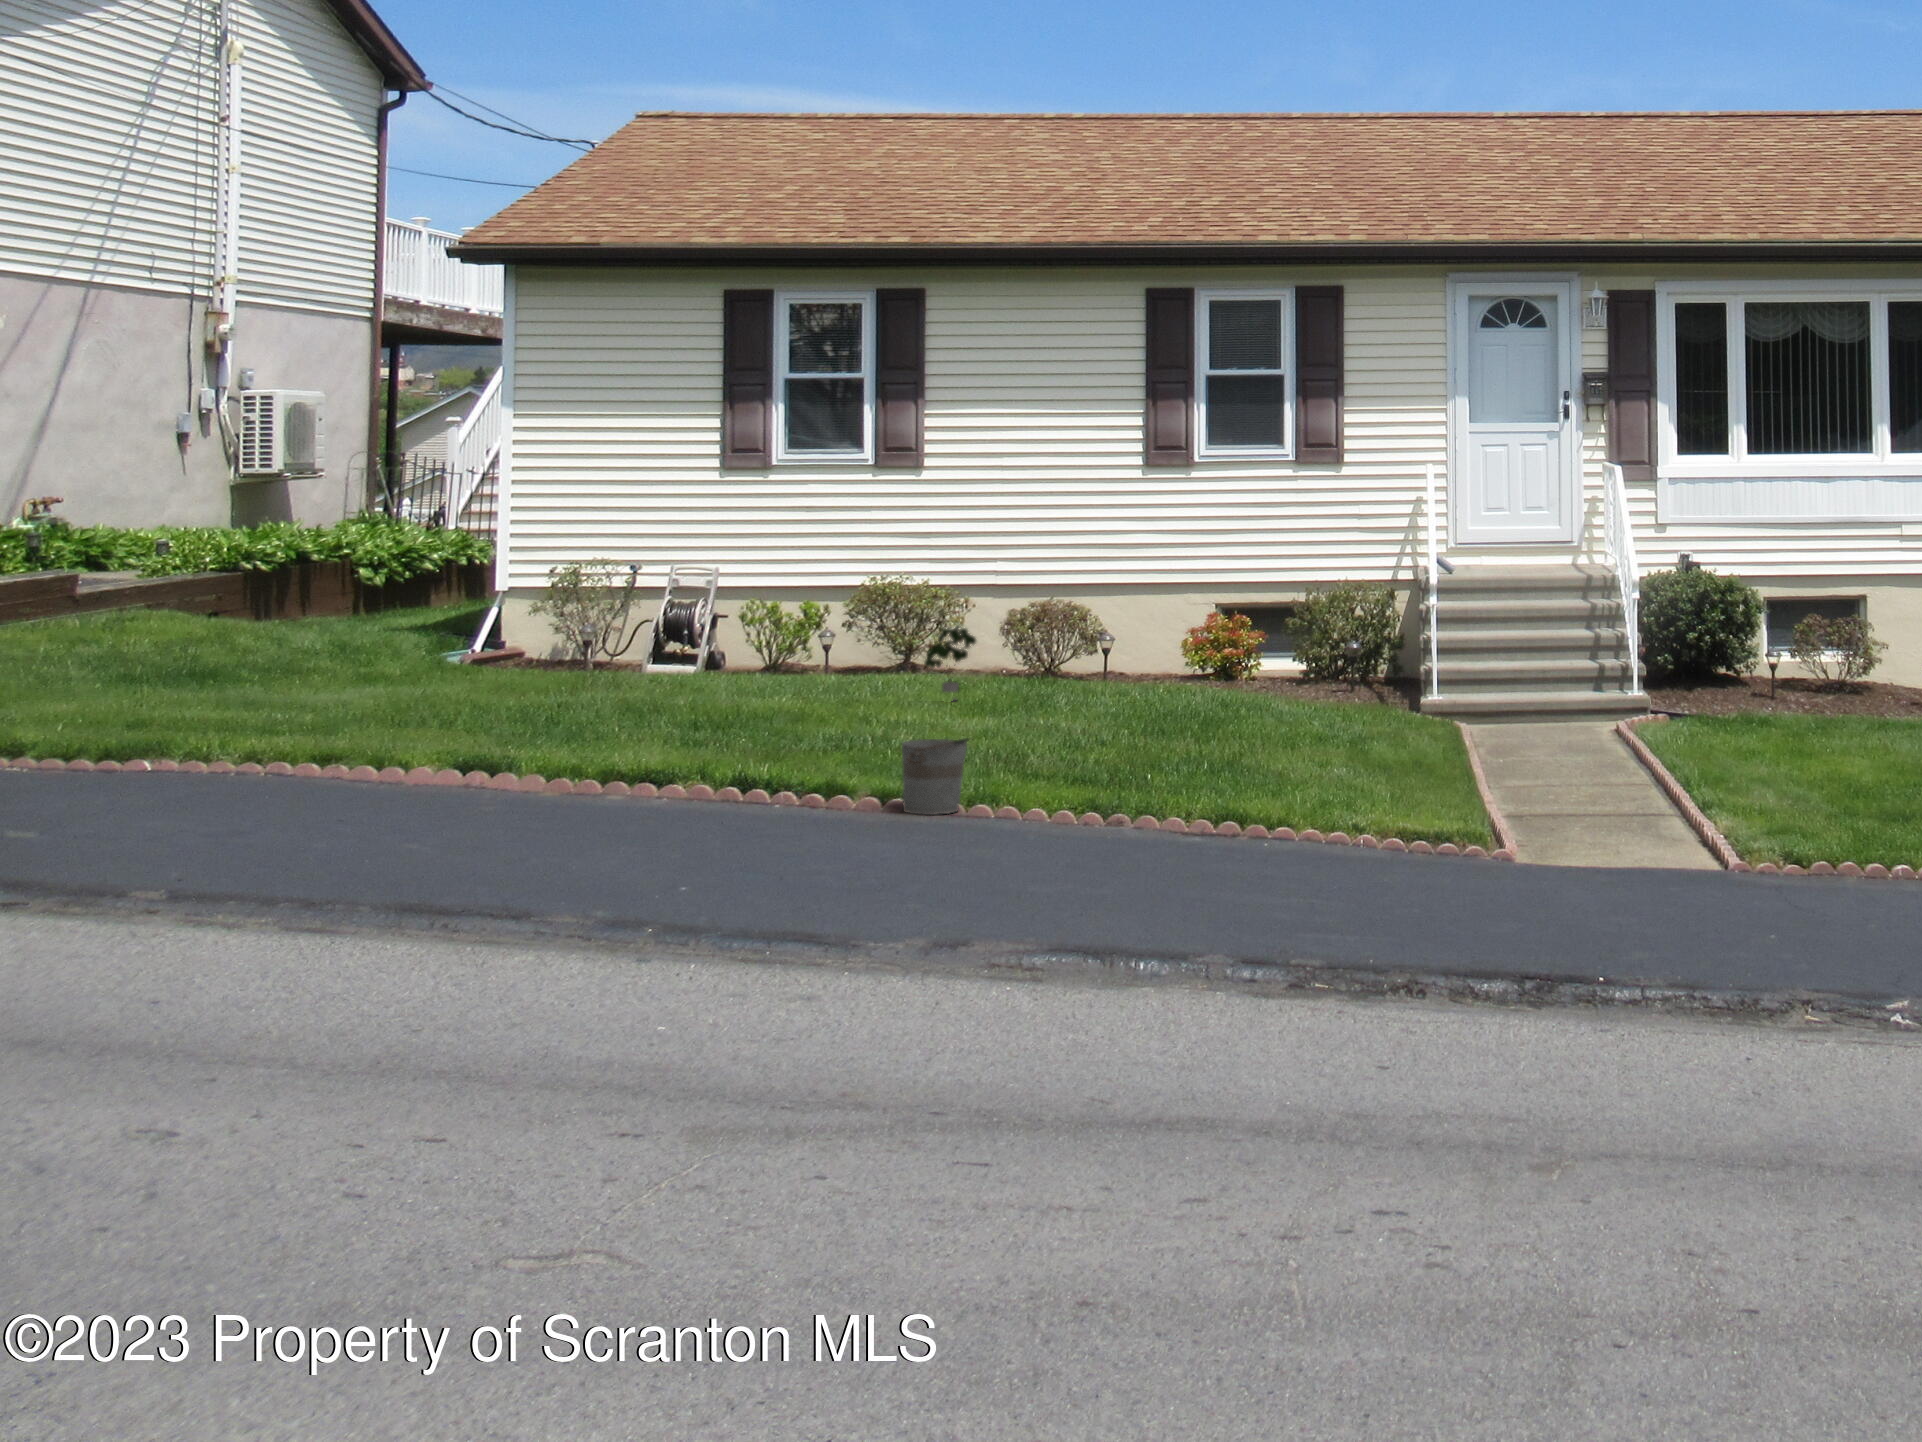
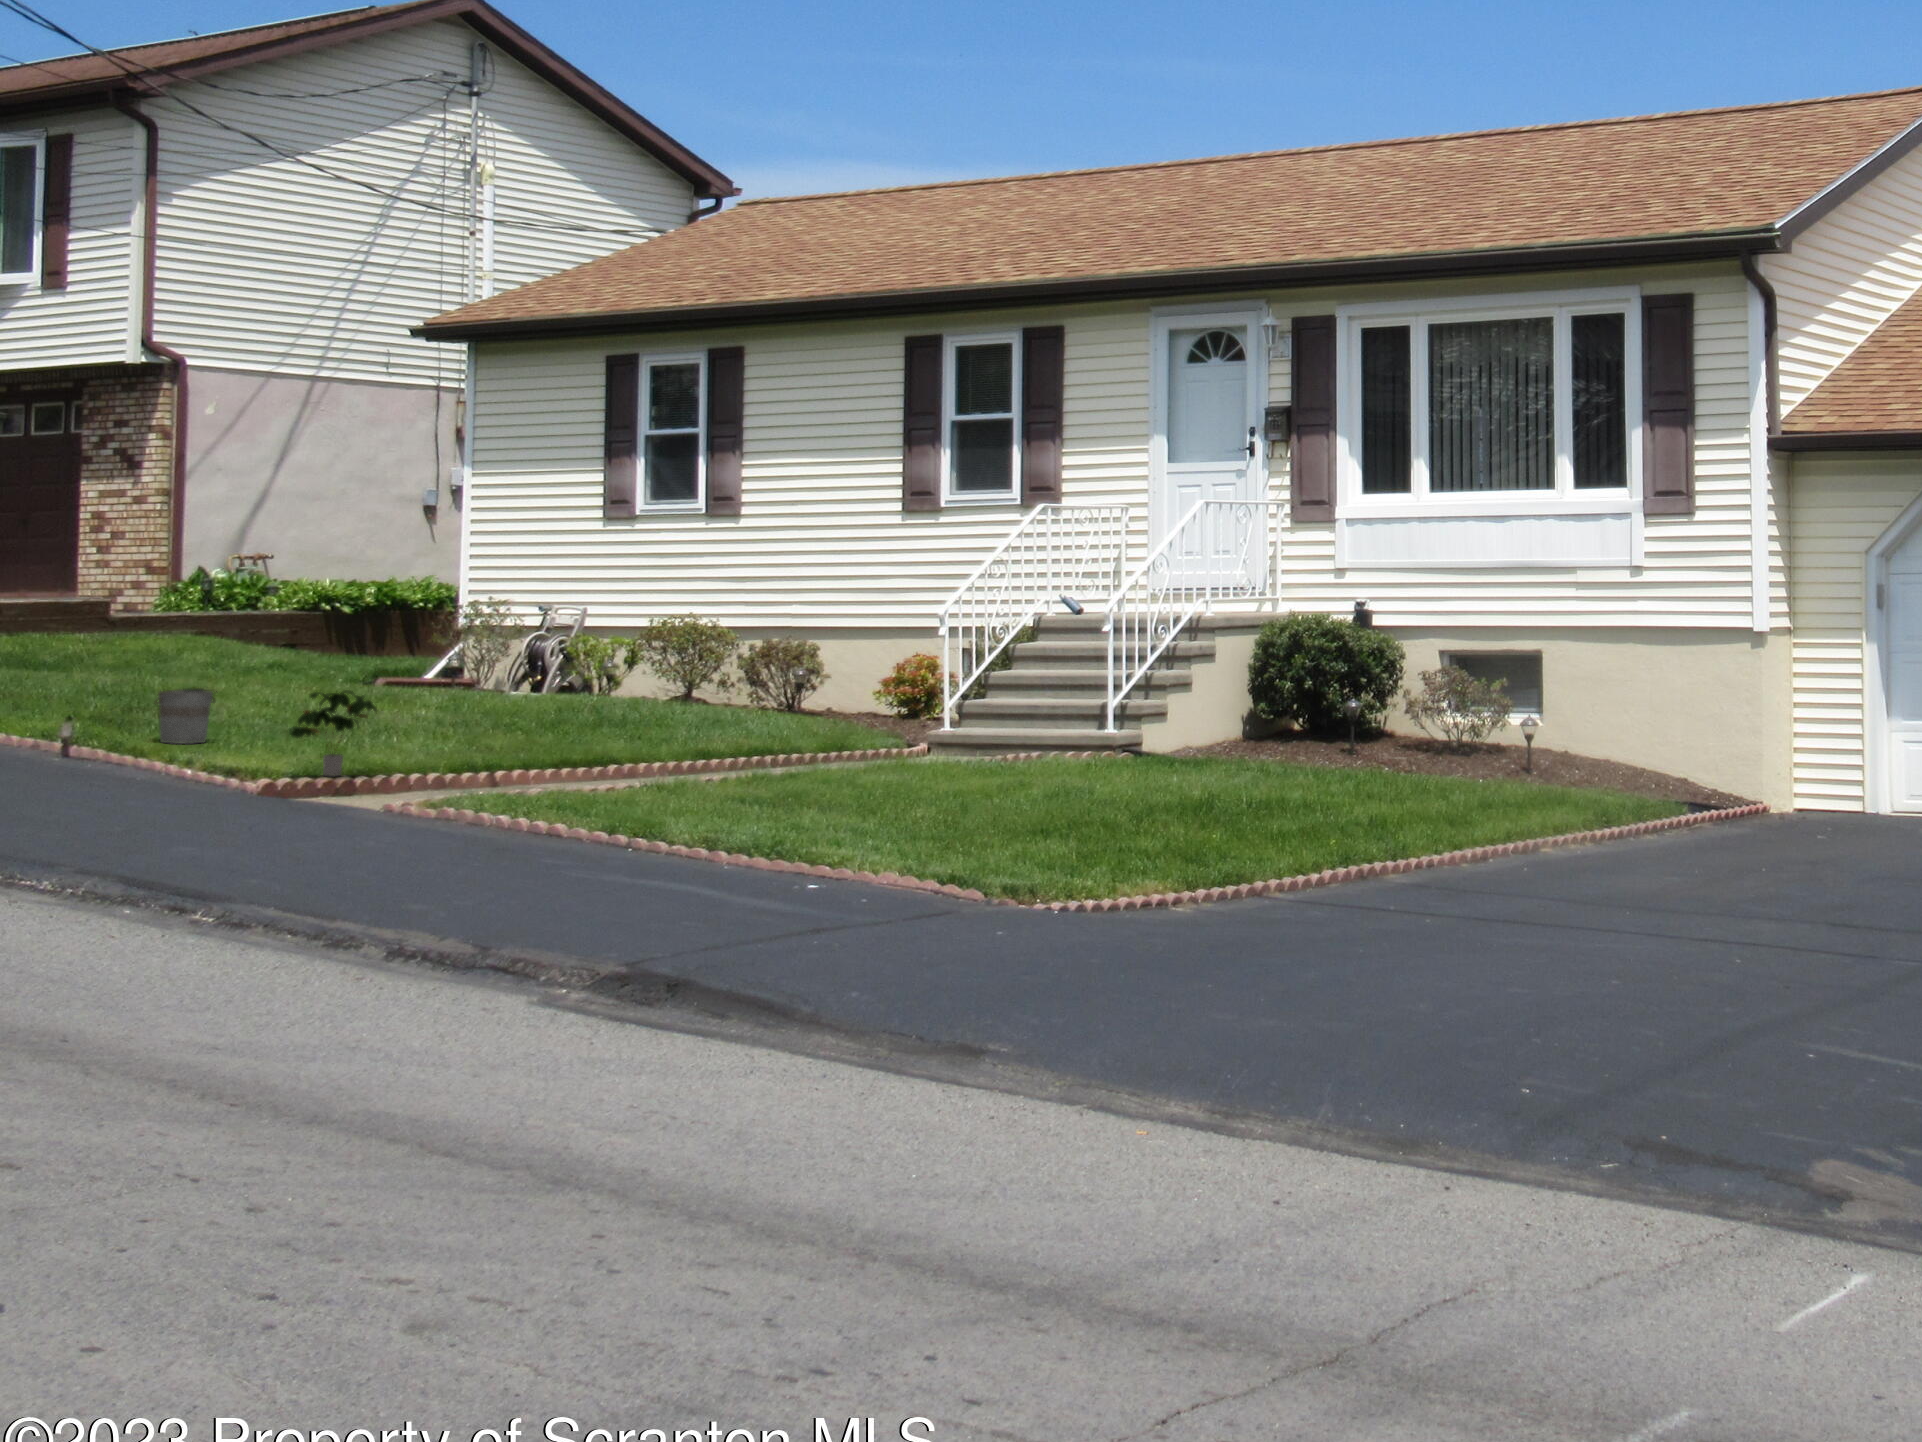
potted plant: present [924,626,976,700] -> present [290,690,377,776]

